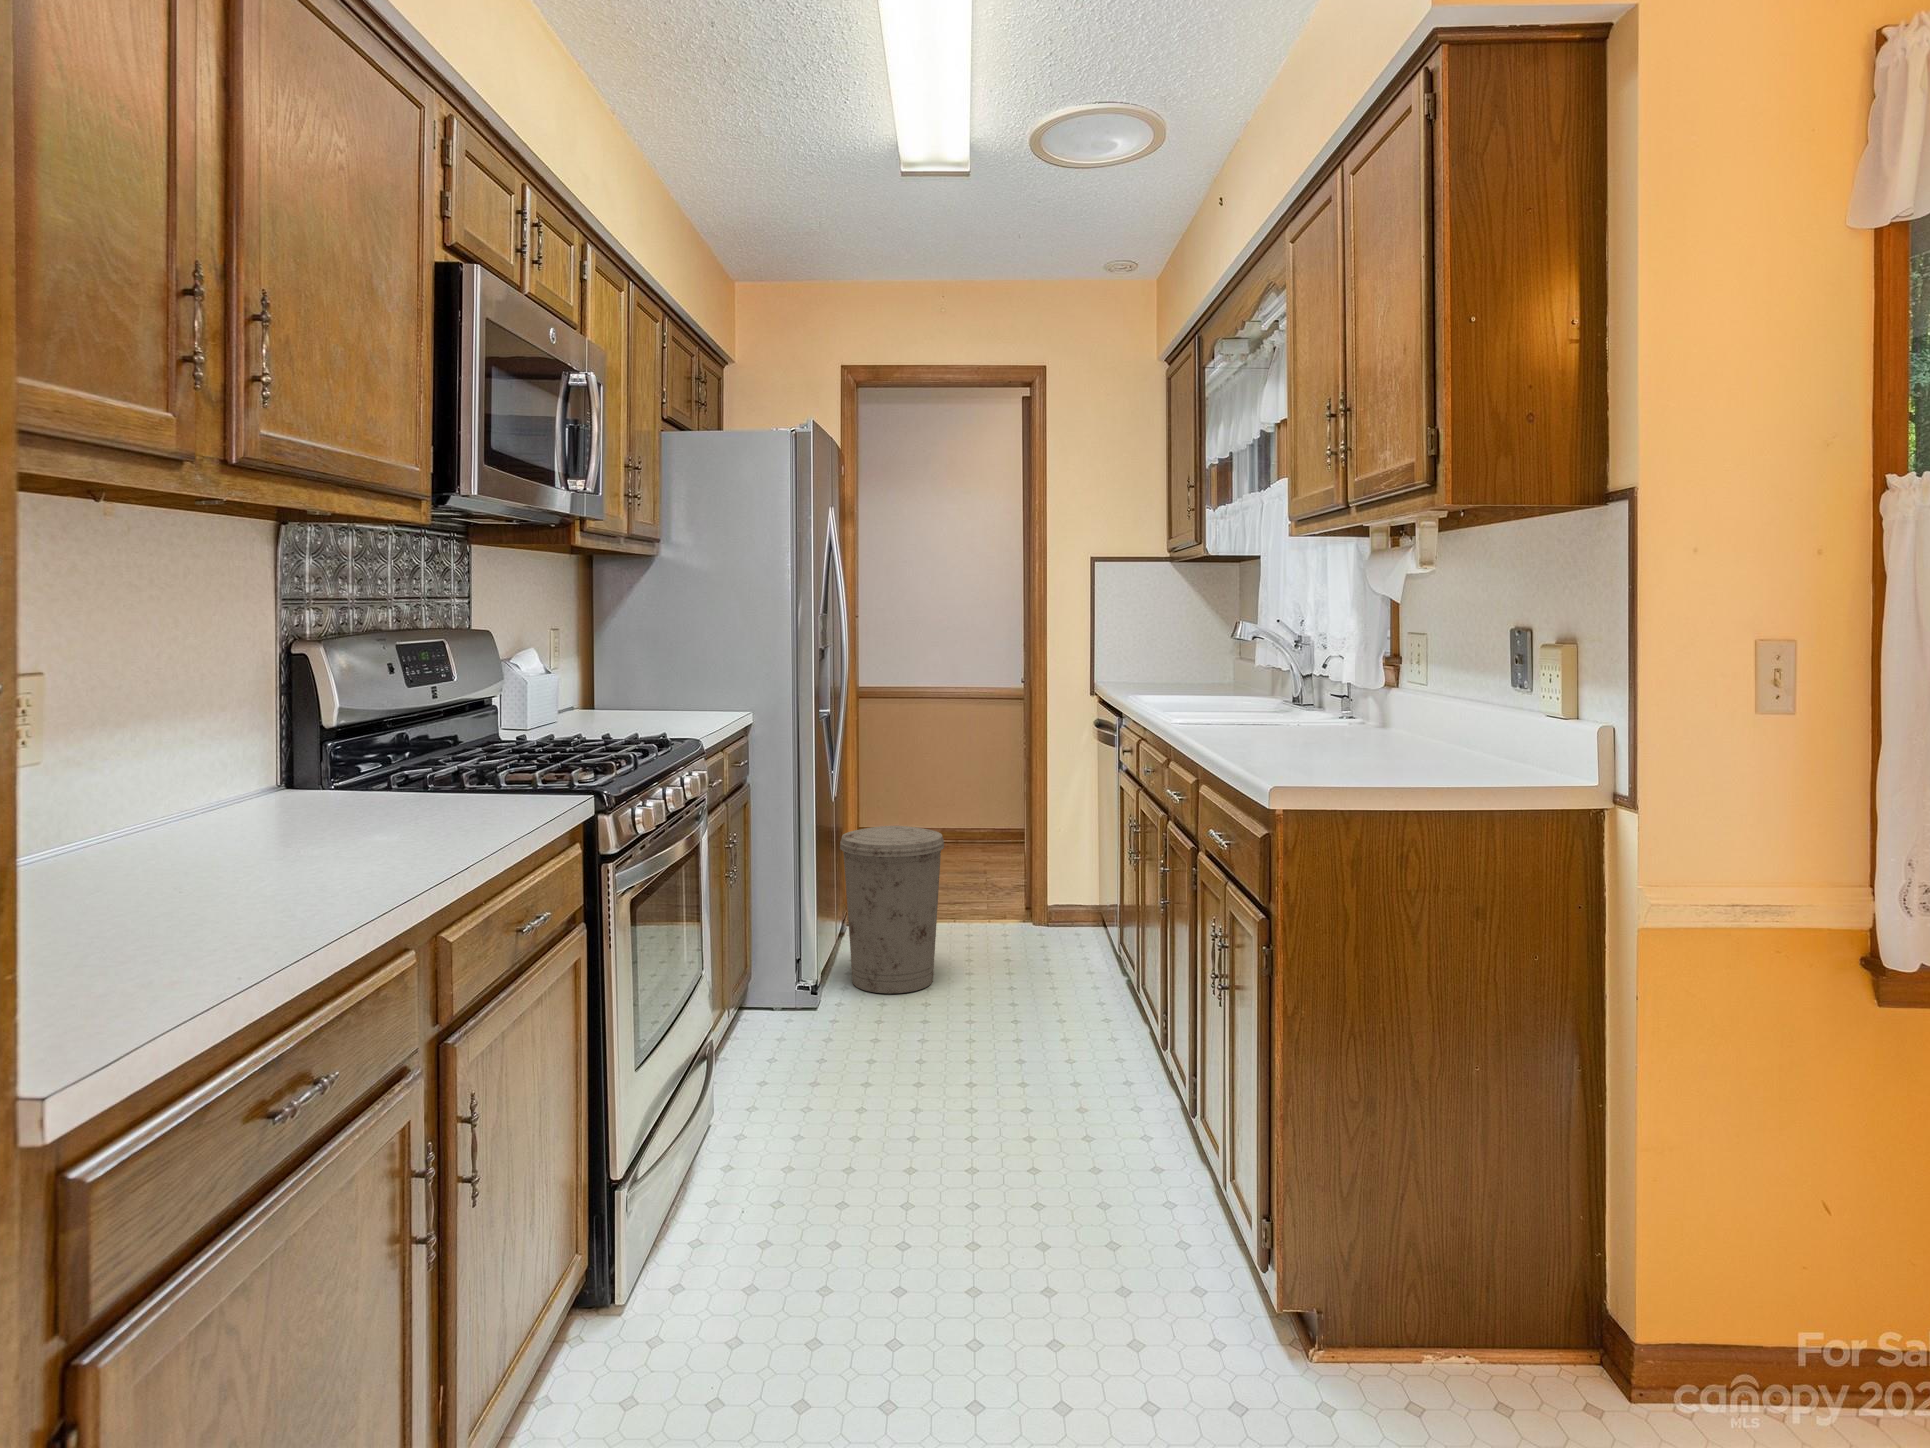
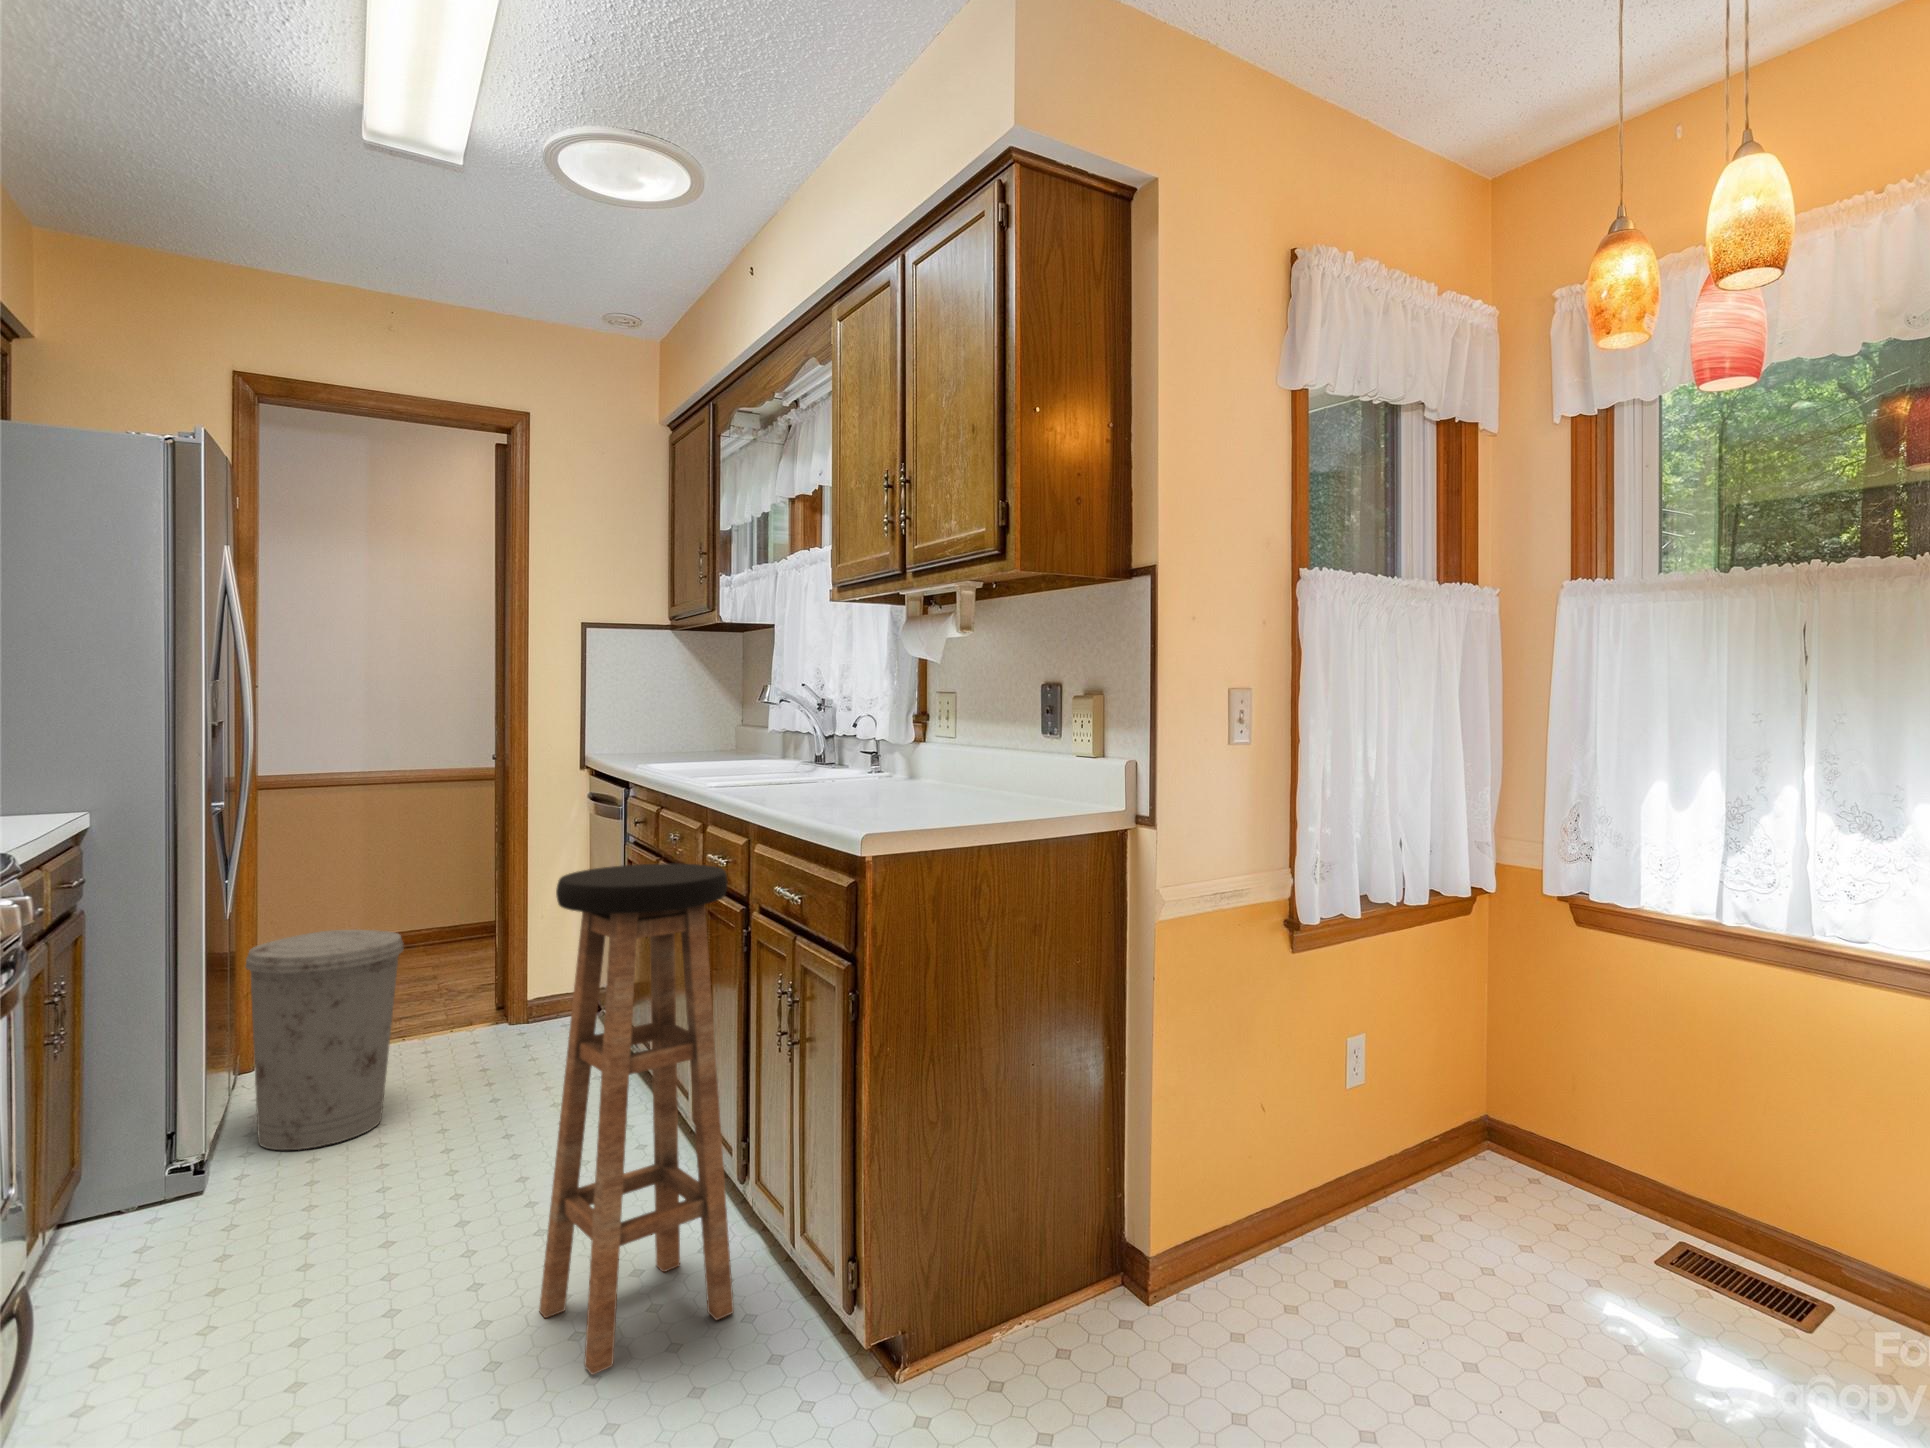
bar stool: none [1021,794,1173,1213] -> present [539,864,734,1374]

